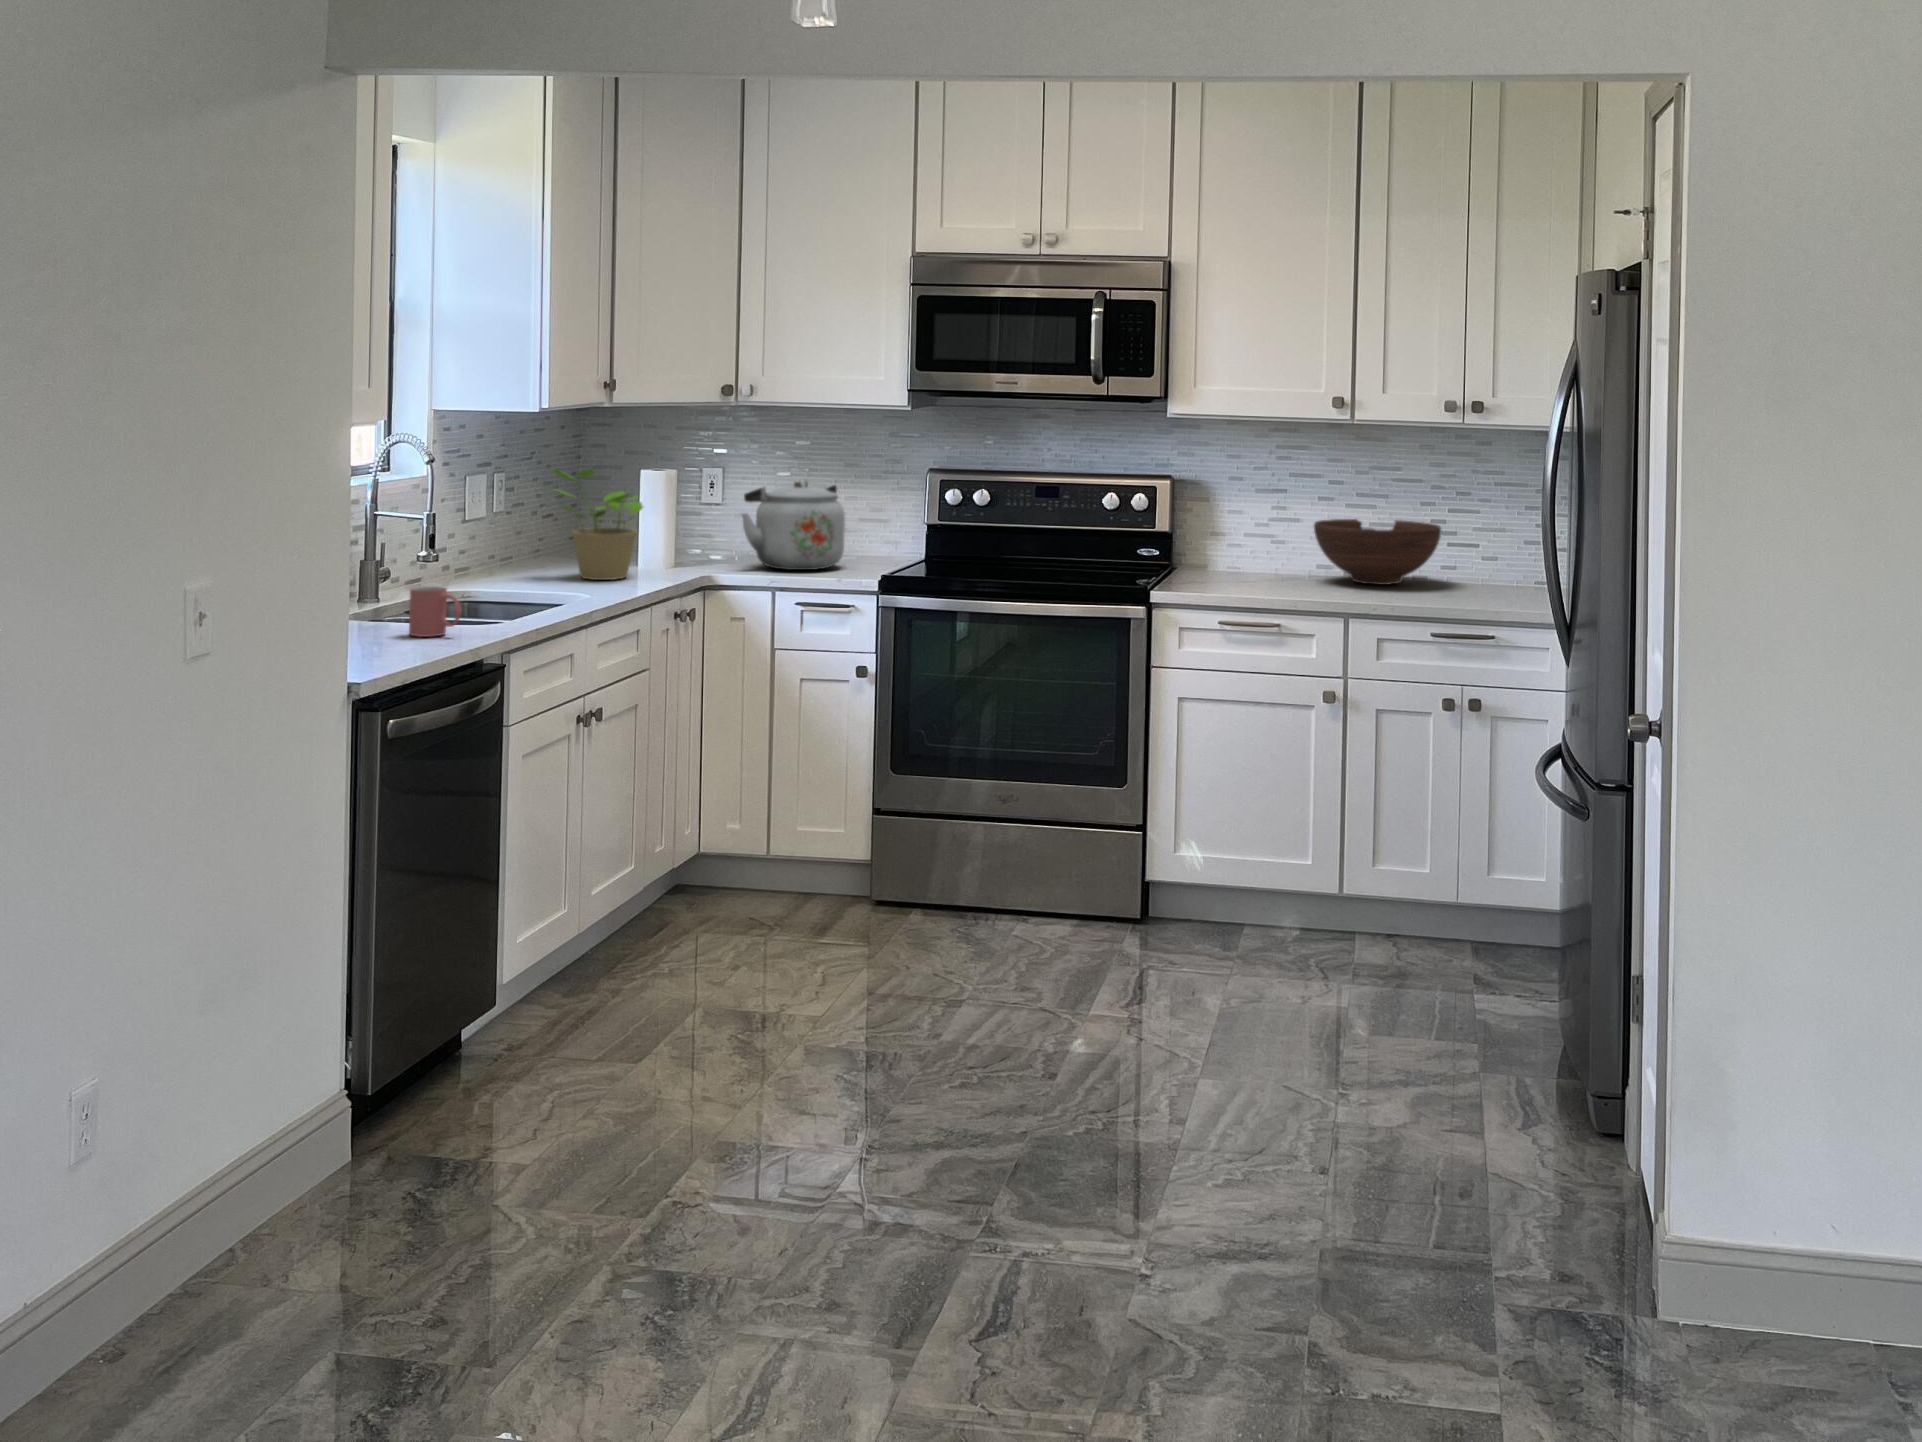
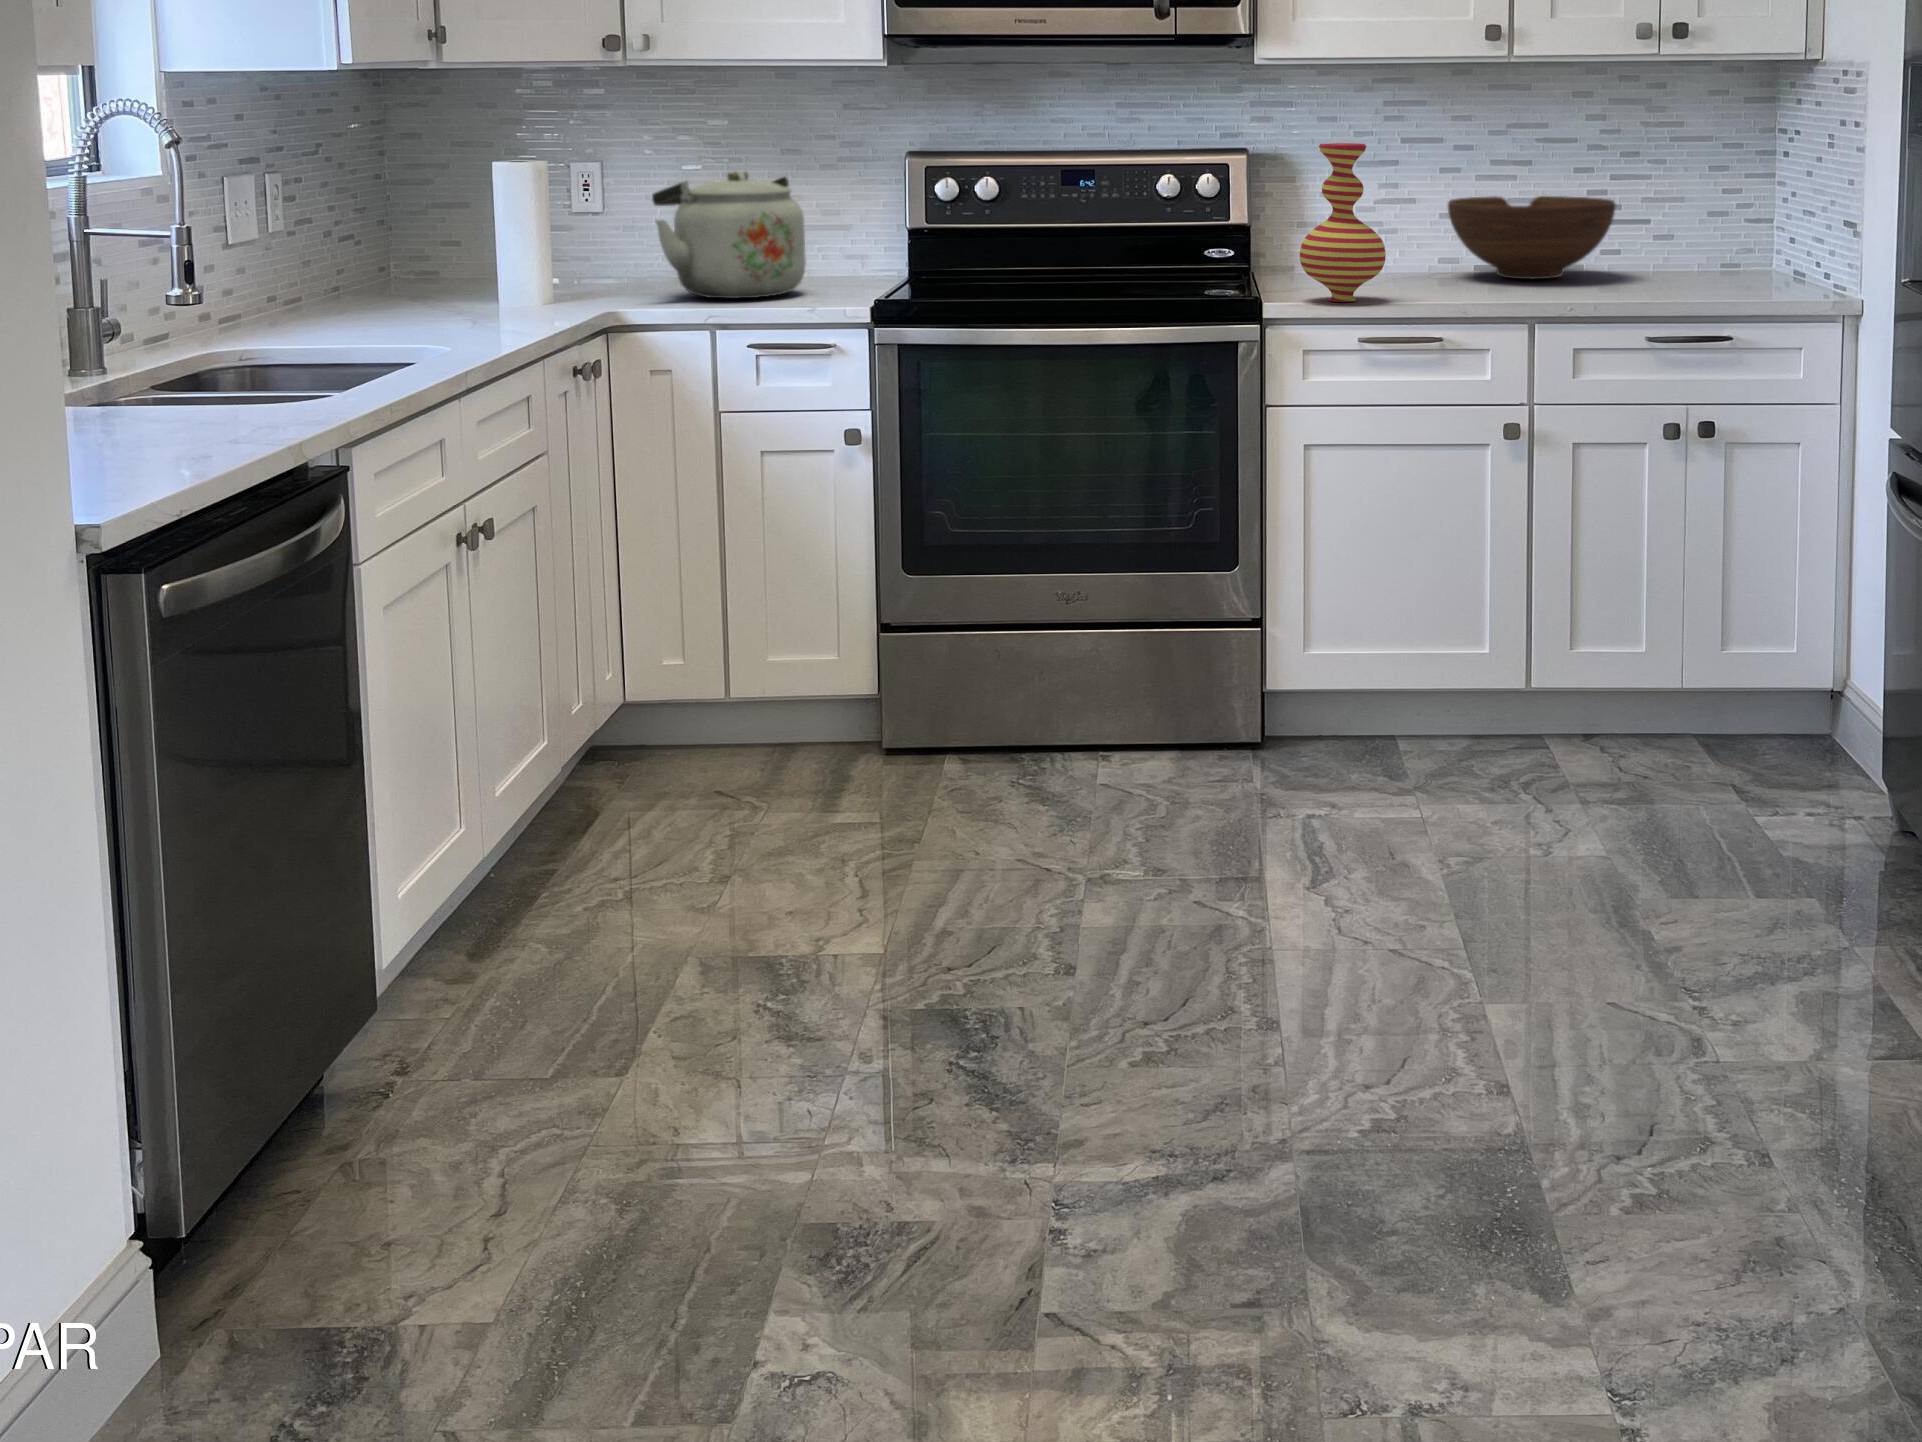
potted plant: present [552,469,643,580] -> none [358,158,515,326]
vase: none [1178,479,1240,595] -> present [1300,143,1386,302]
mug: present [409,586,462,637] -> none [160,344,260,430]

